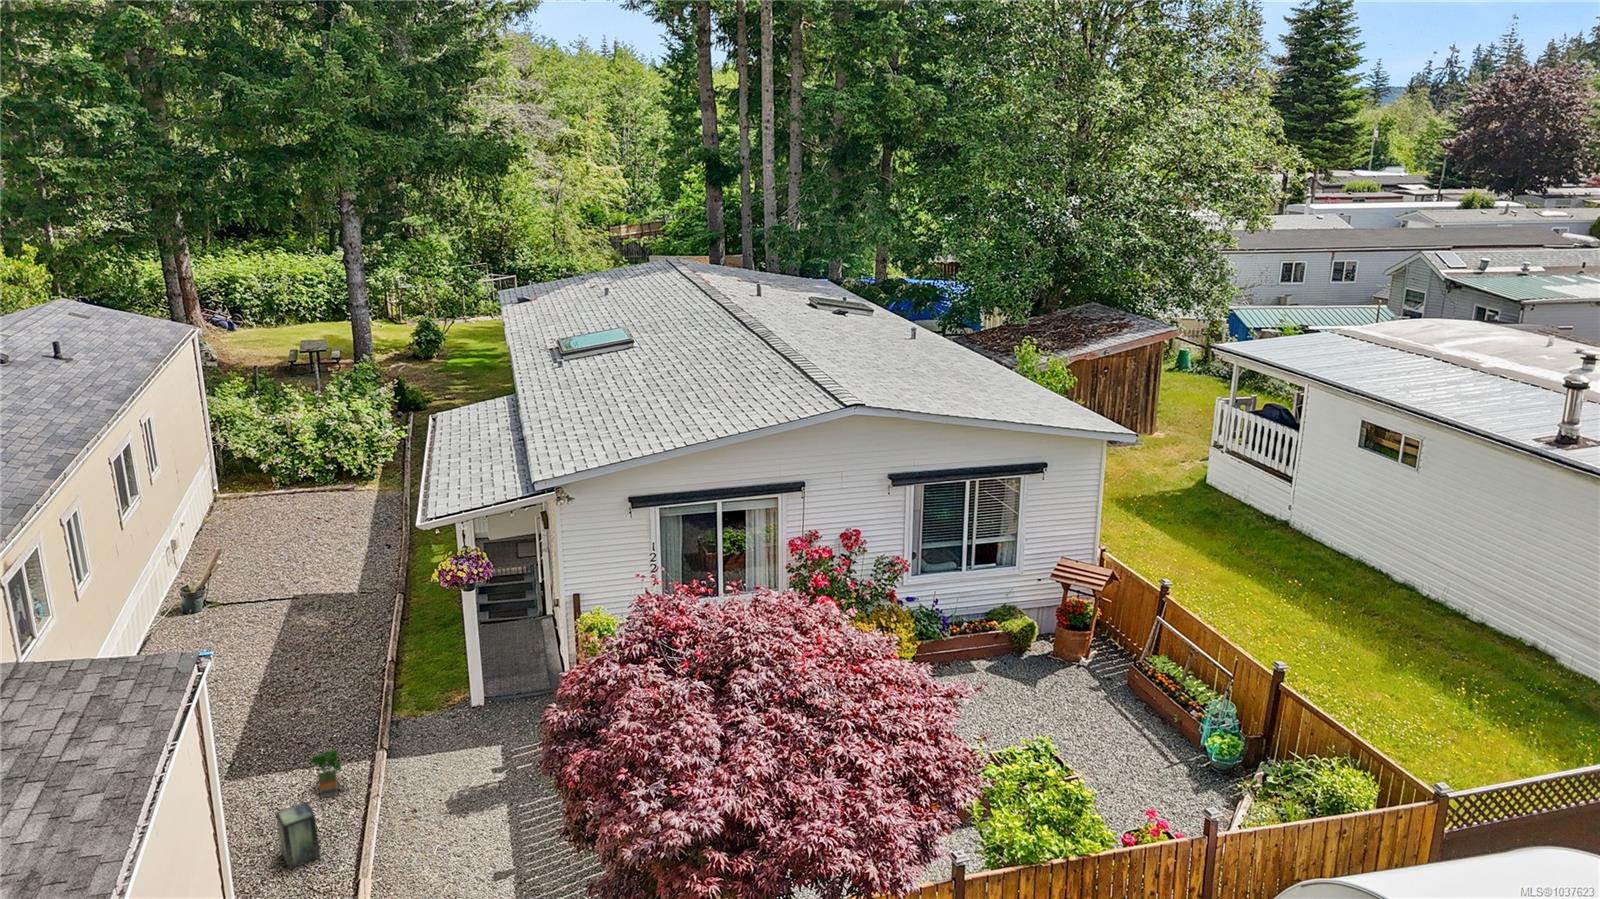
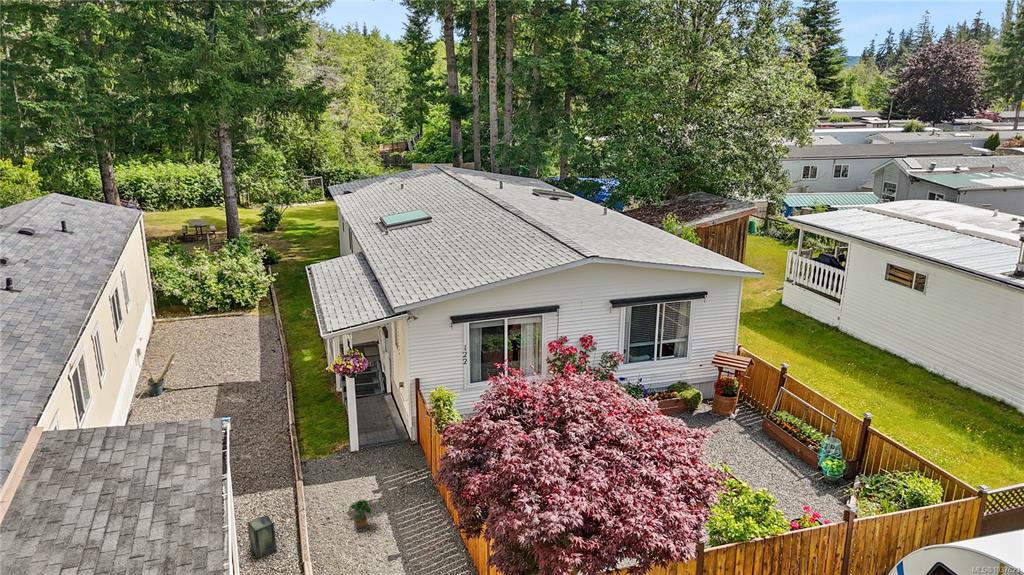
potted tree: present [310,751,343,798] -> present [350,500,371,532]

